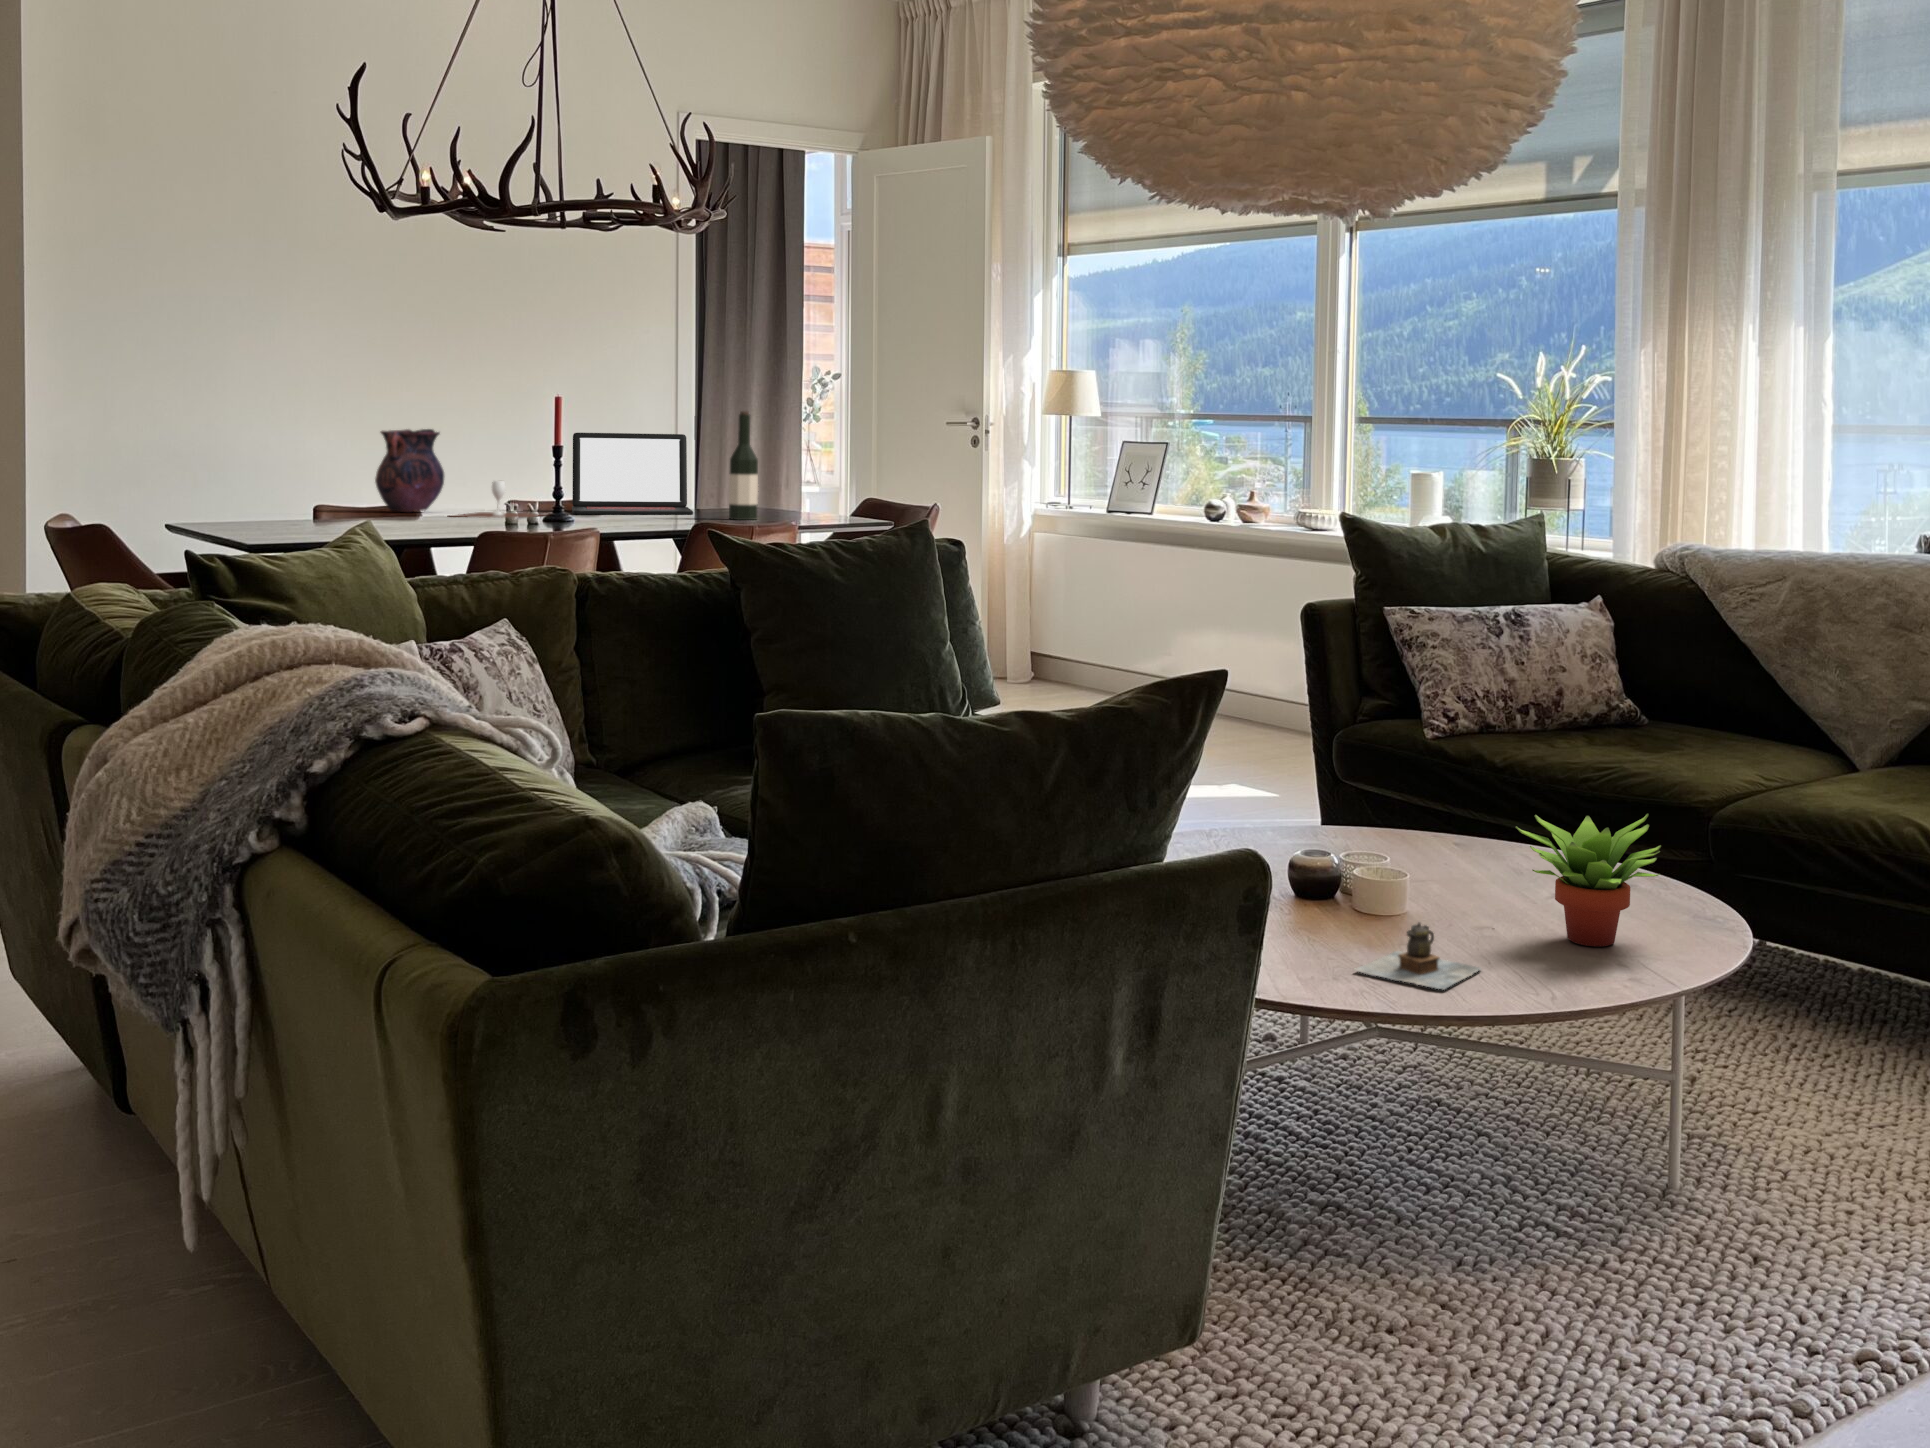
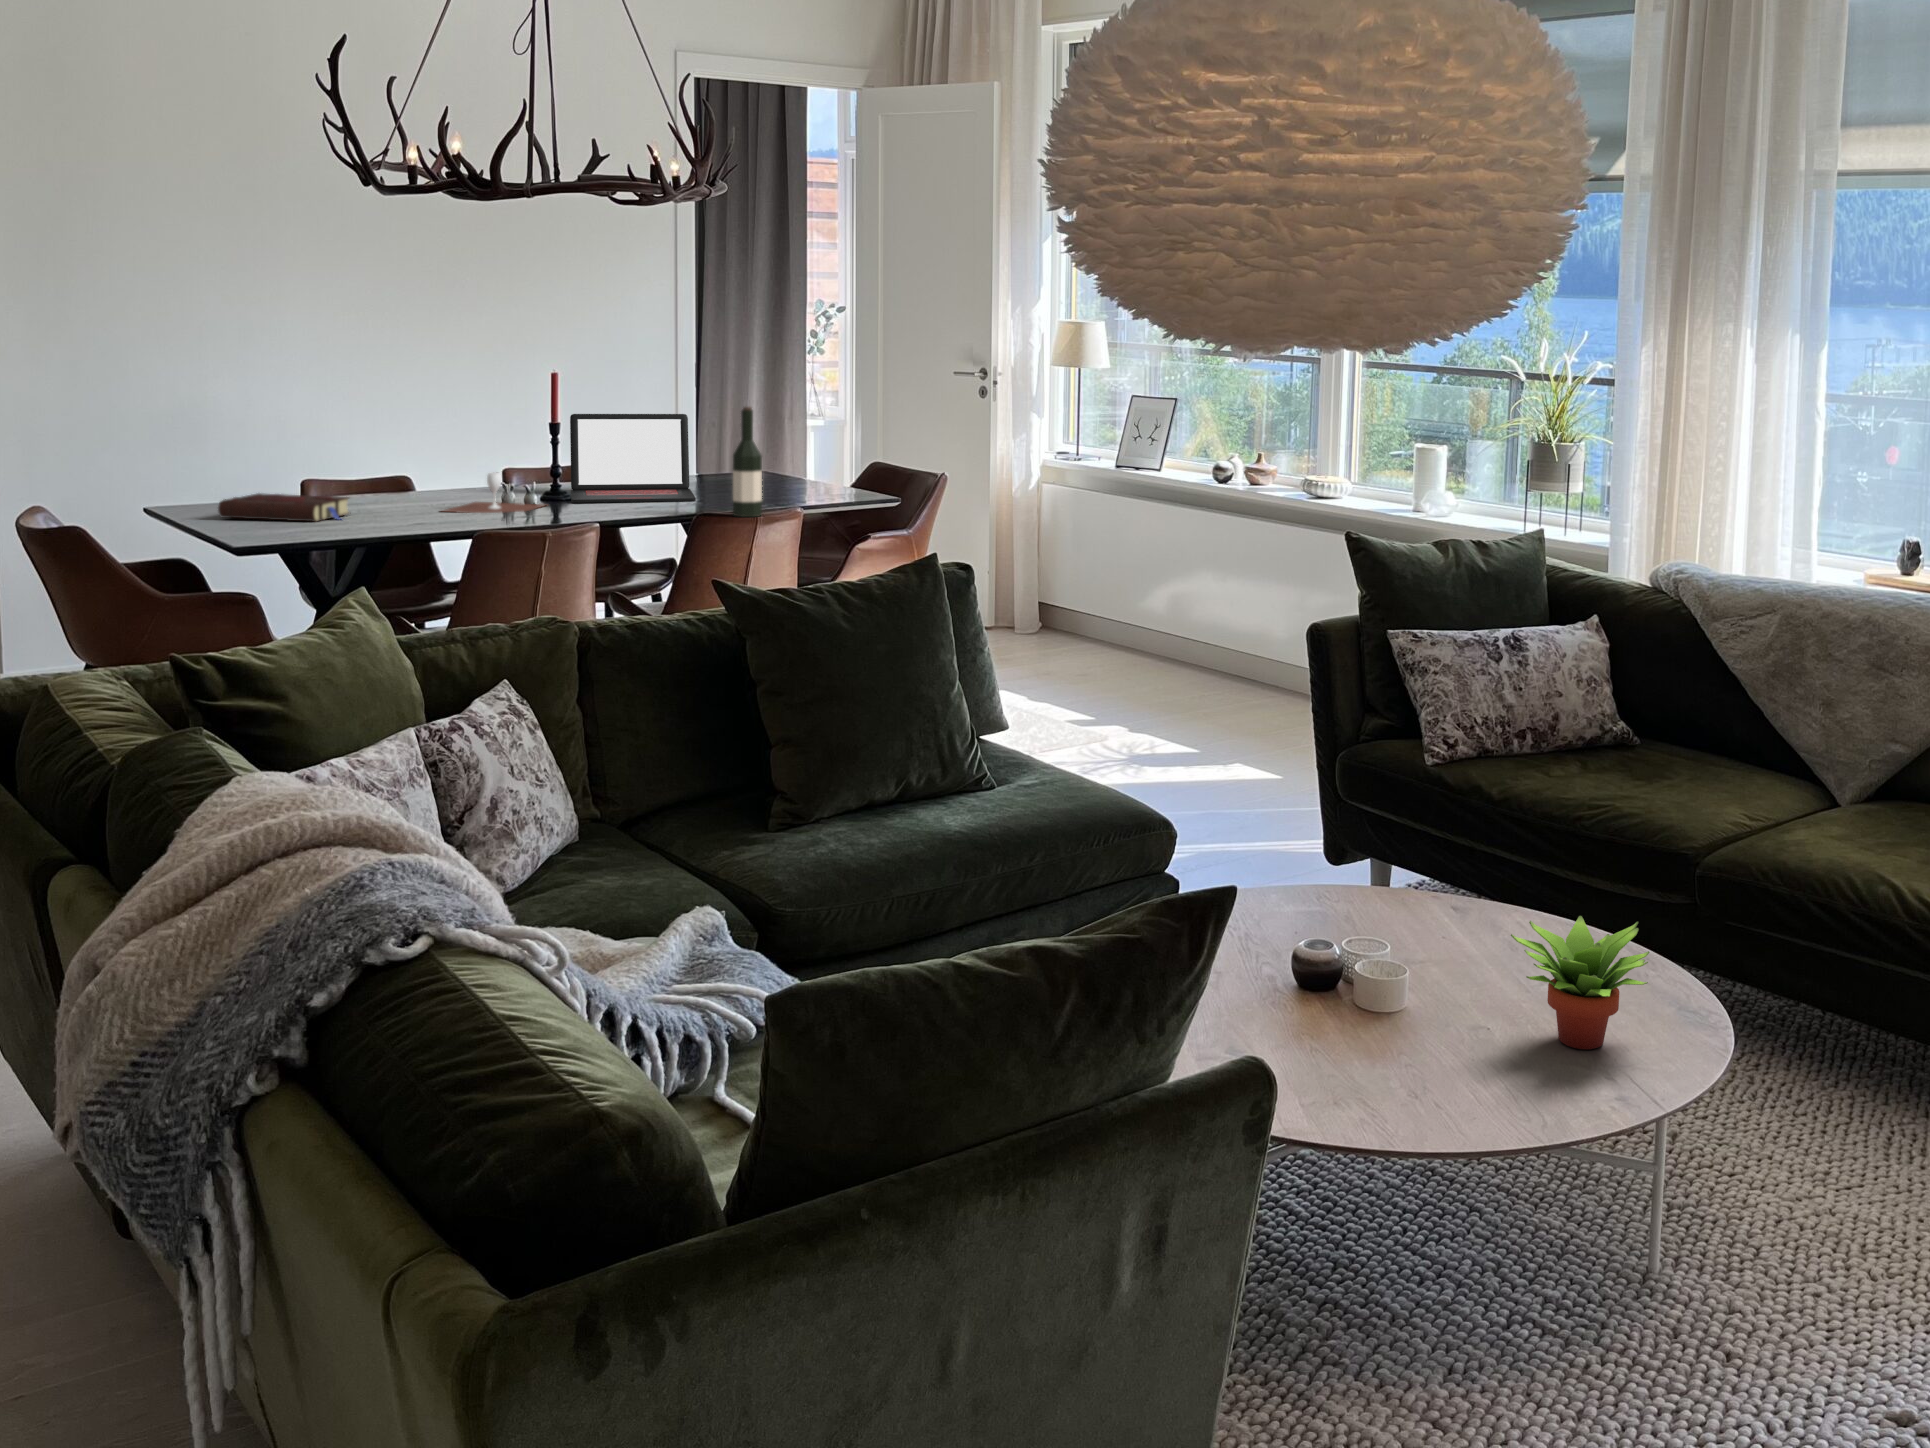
vase: present [375,429,444,512] -> none [365,411,437,500]
book: none [235,497,362,519] -> present [218,493,349,522]
teapot: present [1356,923,1480,990] -> none [1353,1041,1476,1114]

